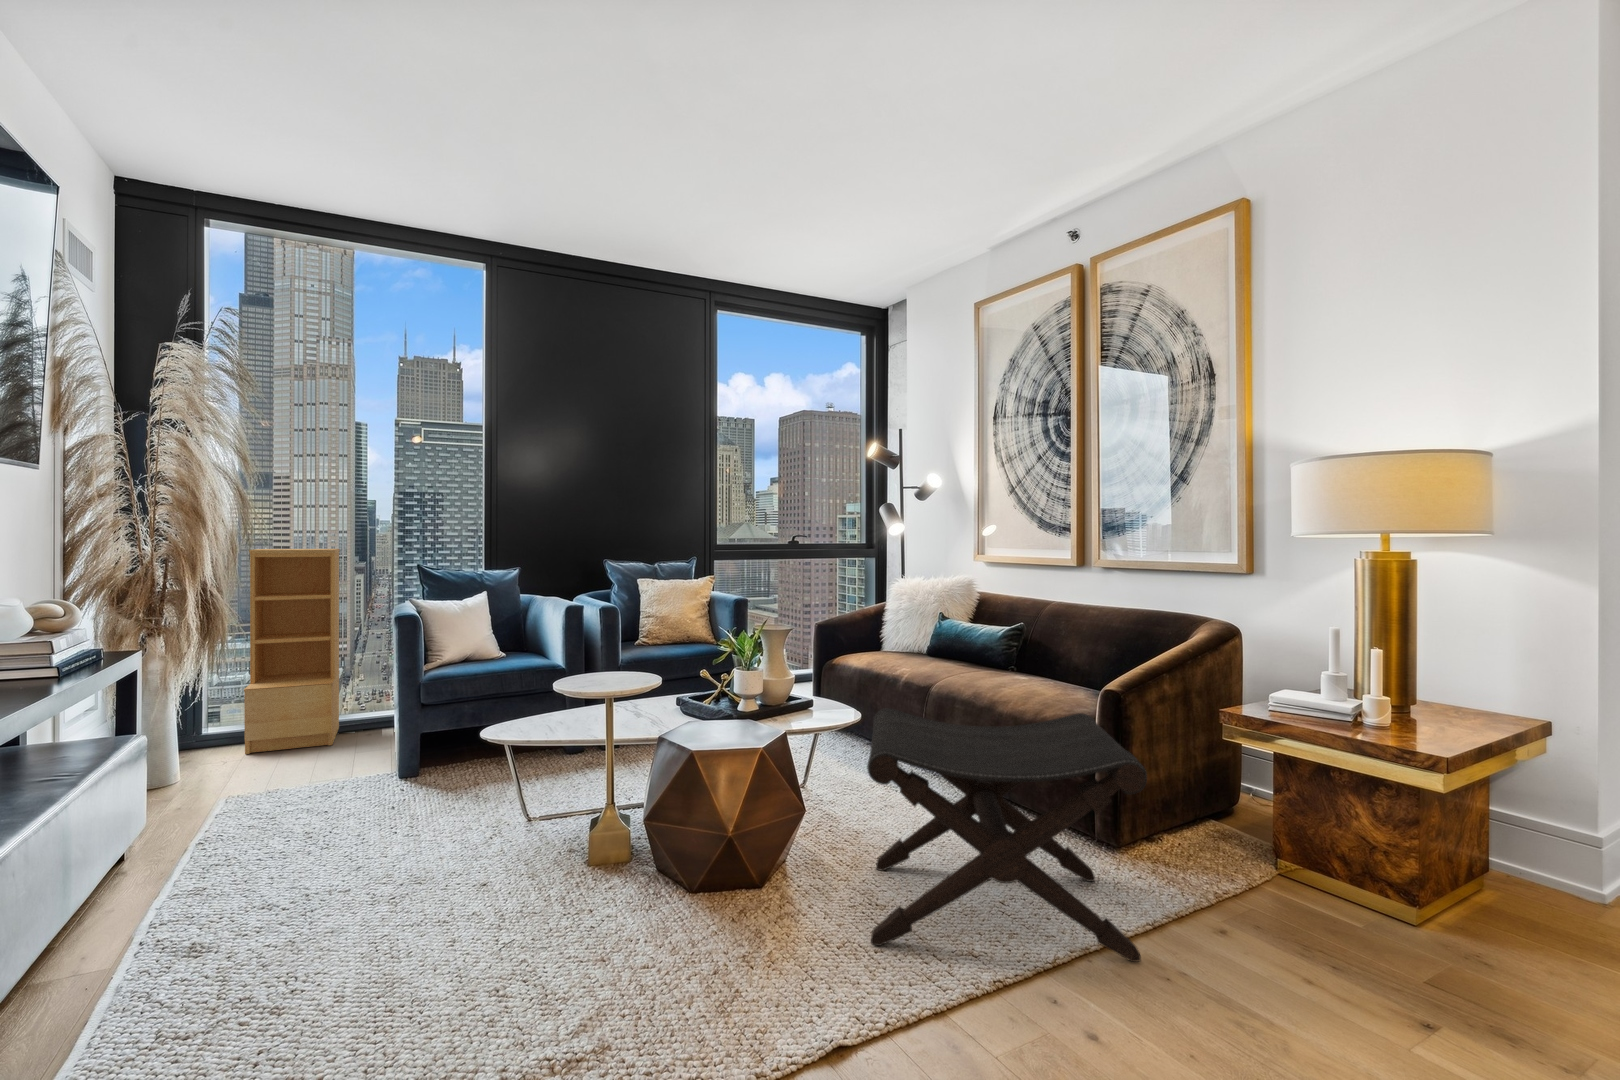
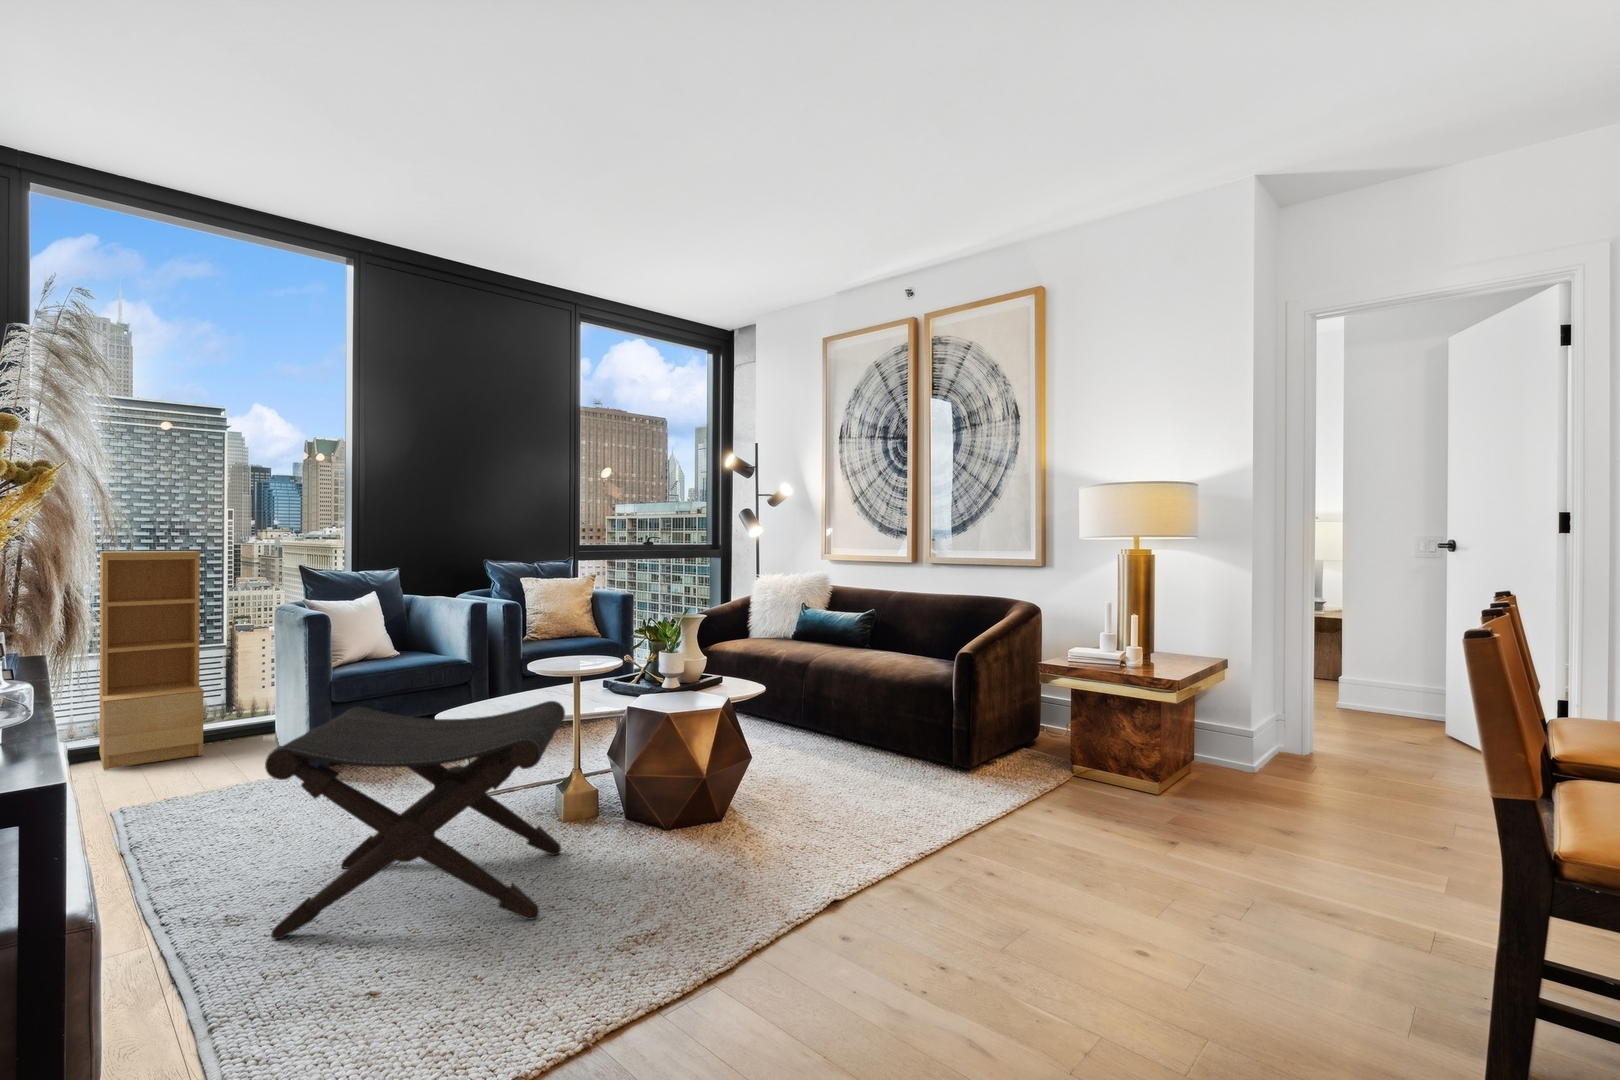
footstool: present [867,708,1147,962] -> present [265,701,565,939]

